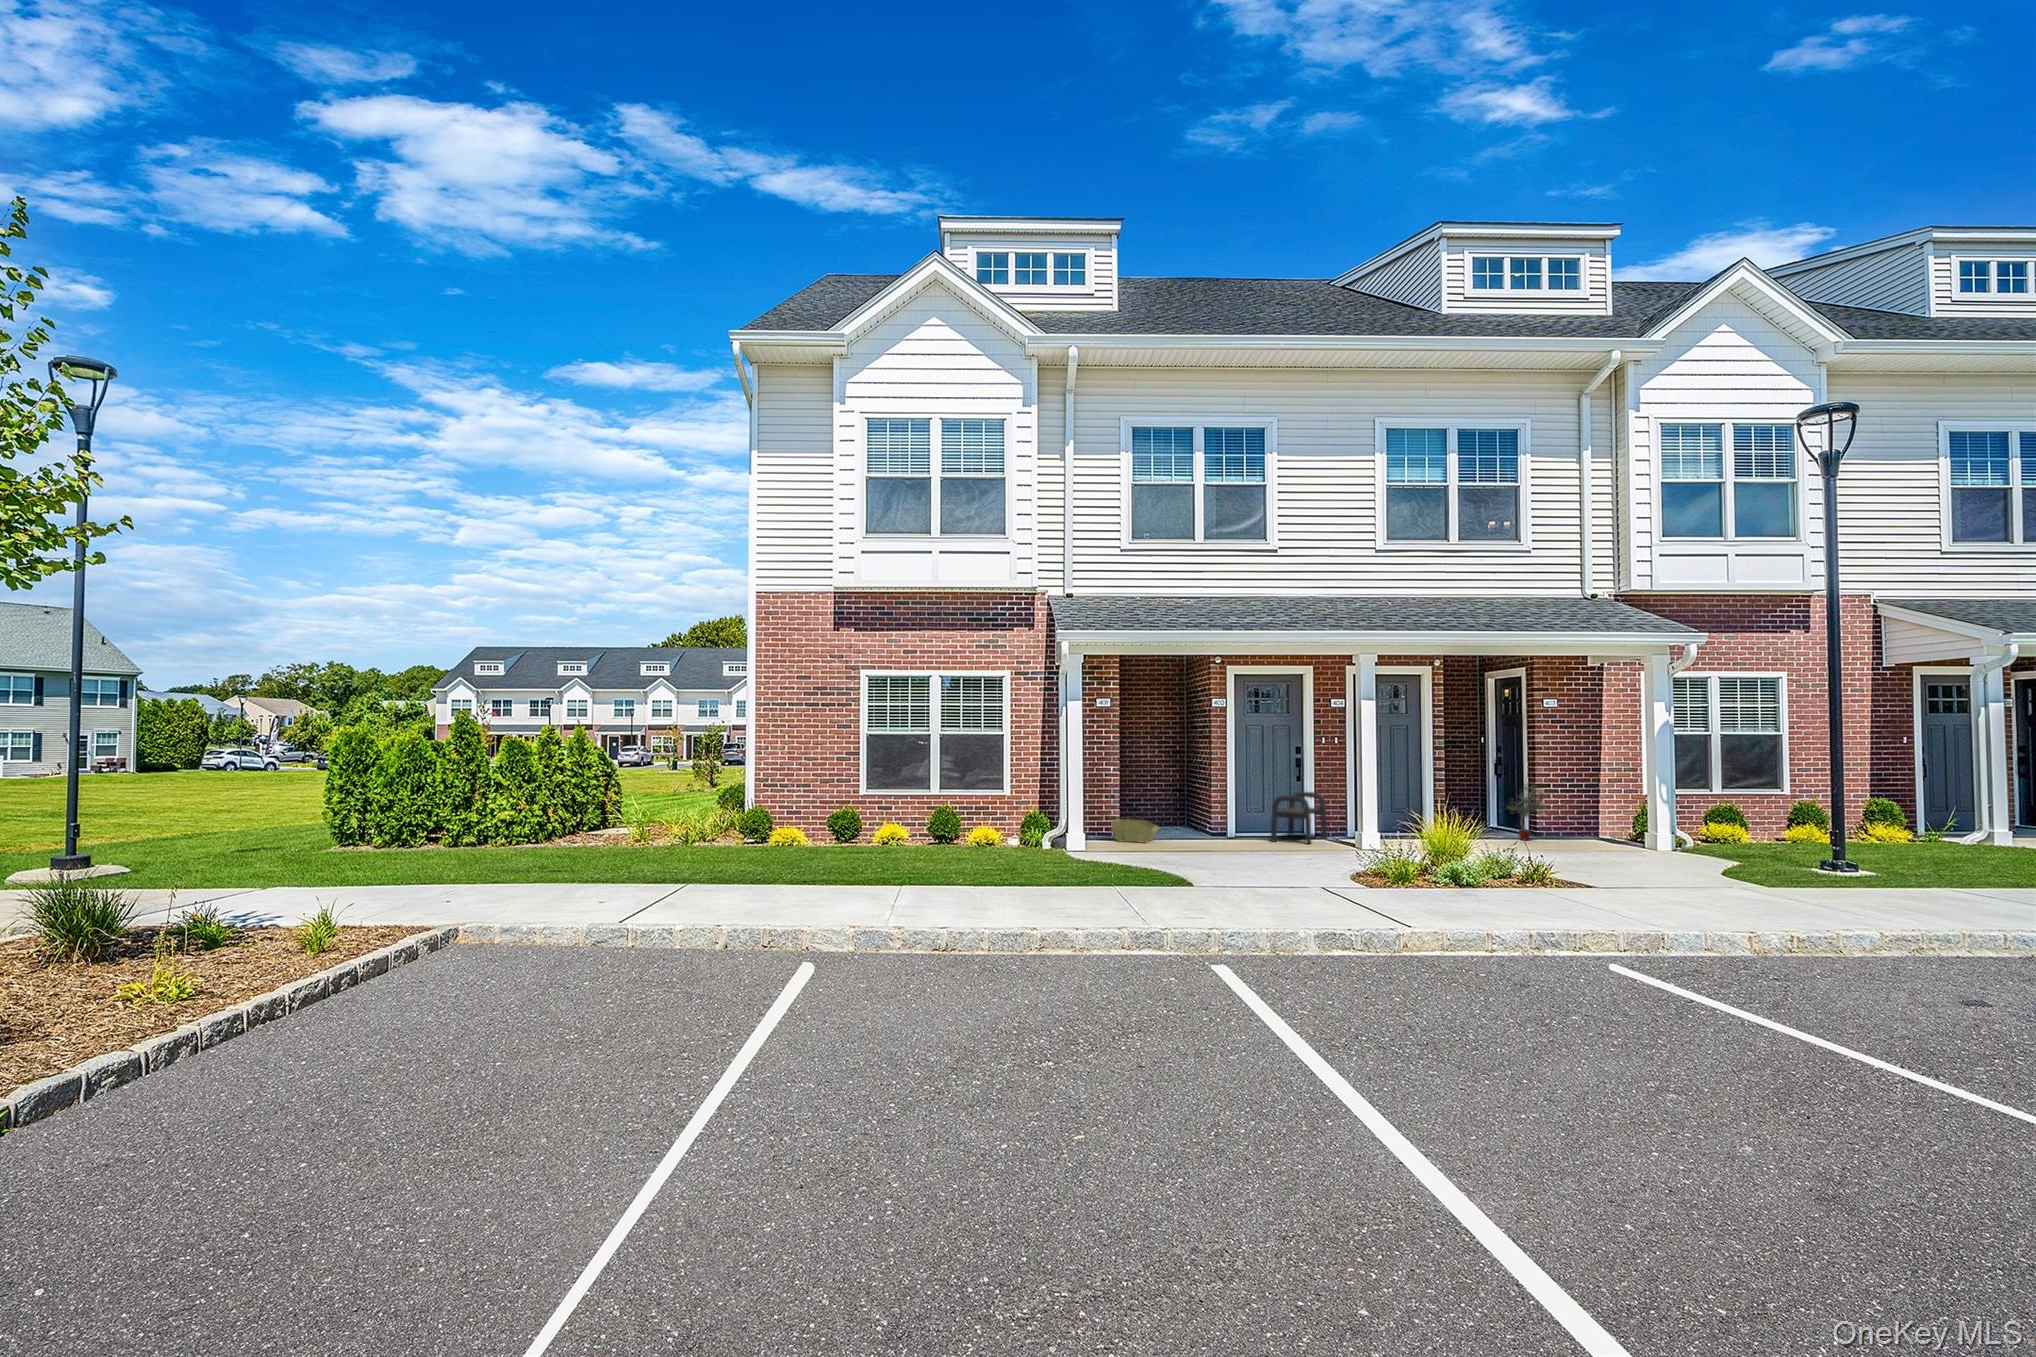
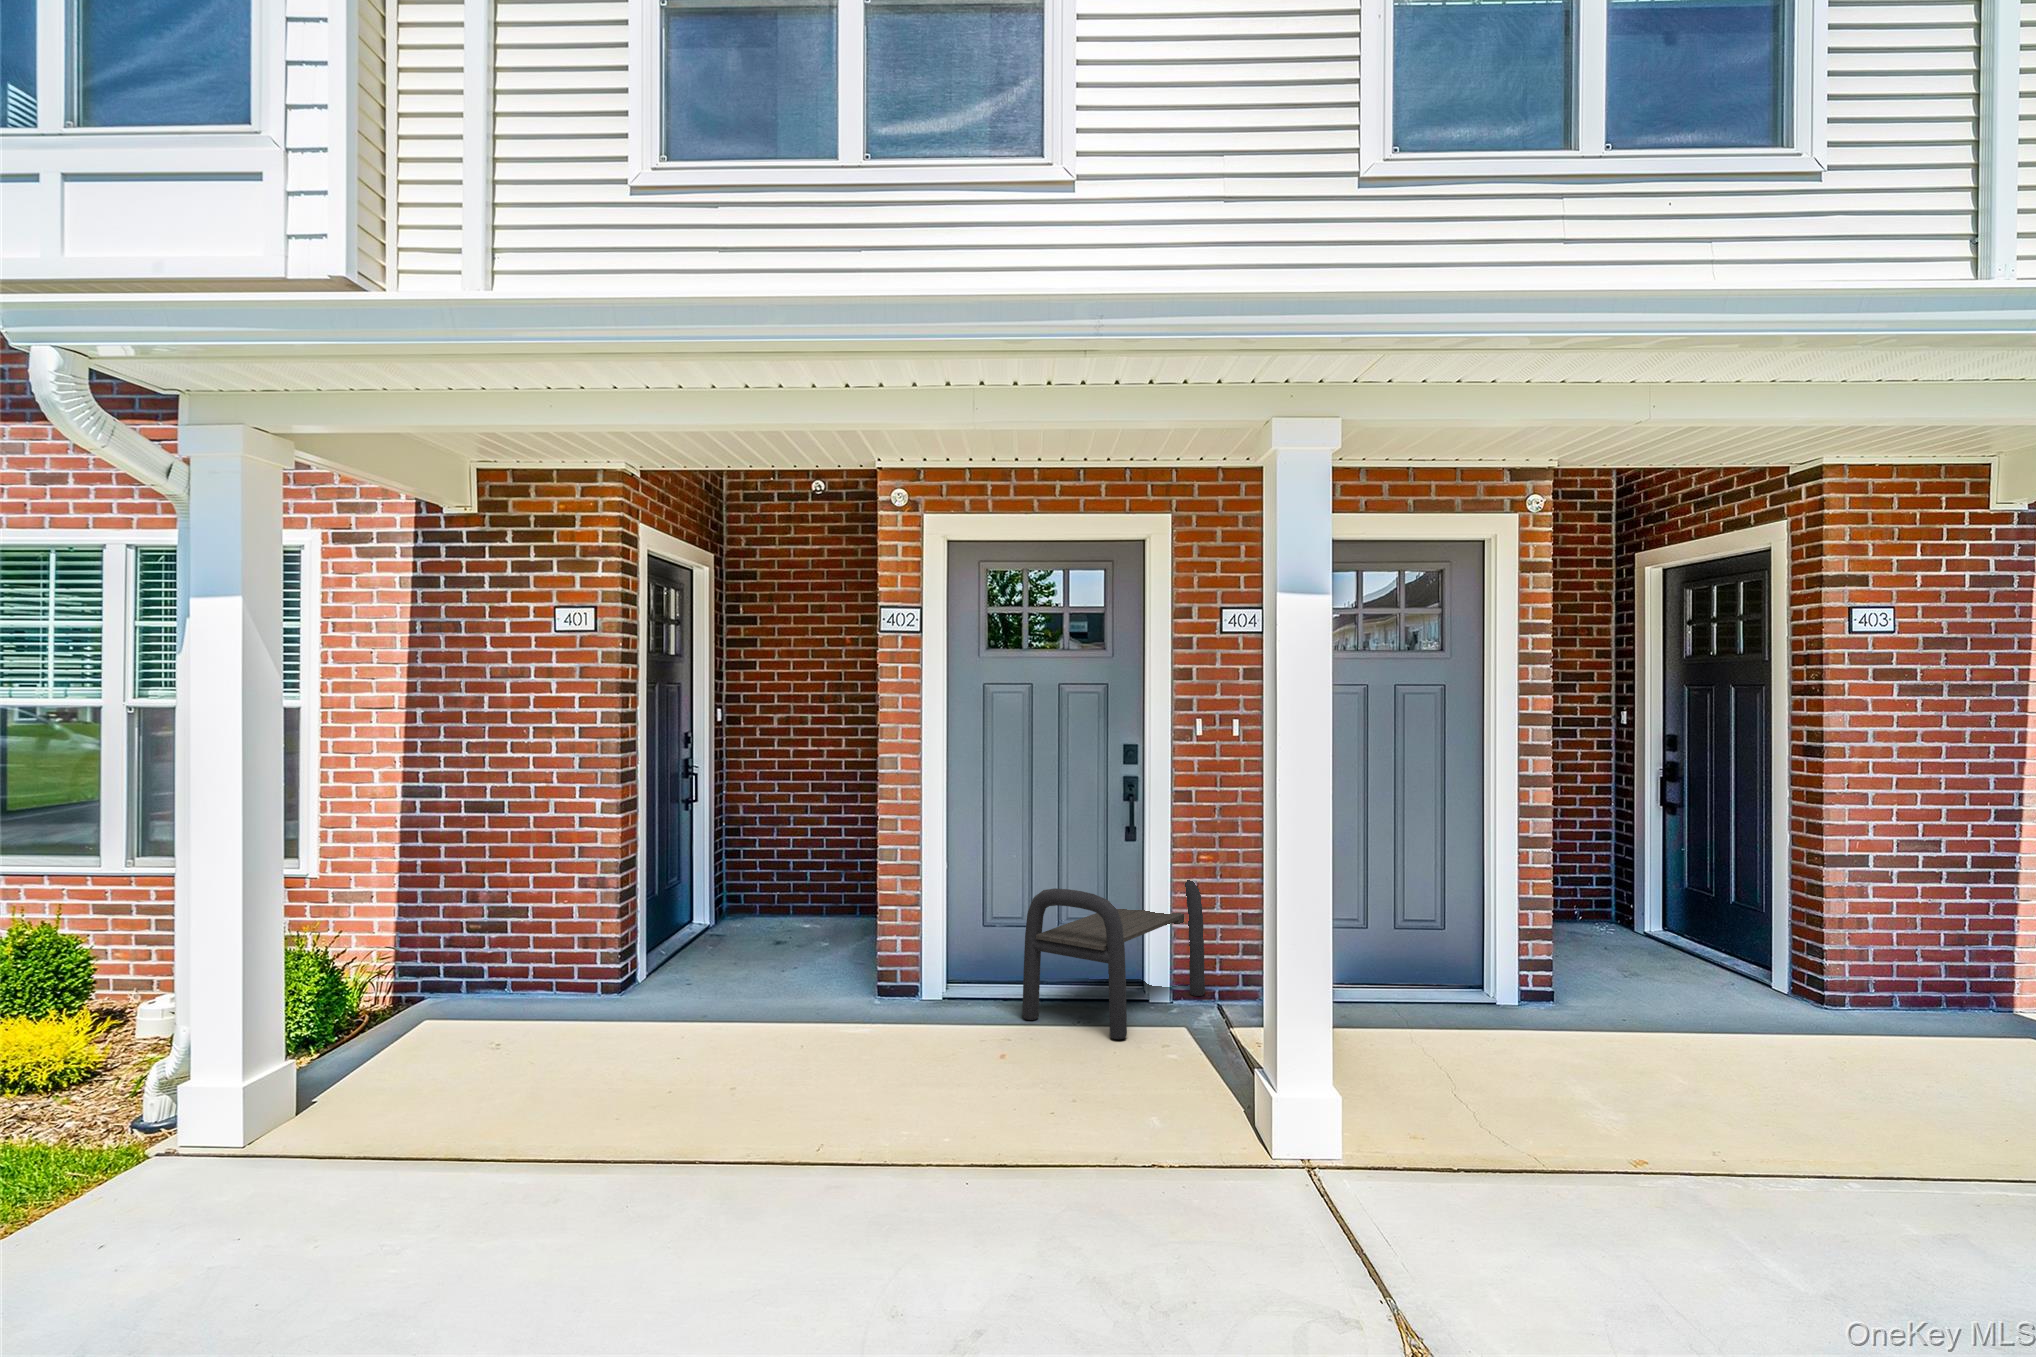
potted tree: present [1507,784,1544,840] -> none [1722,856,1858,1021]
storage bin: present [1111,819,1158,843] -> none [569,938,708,1024]

